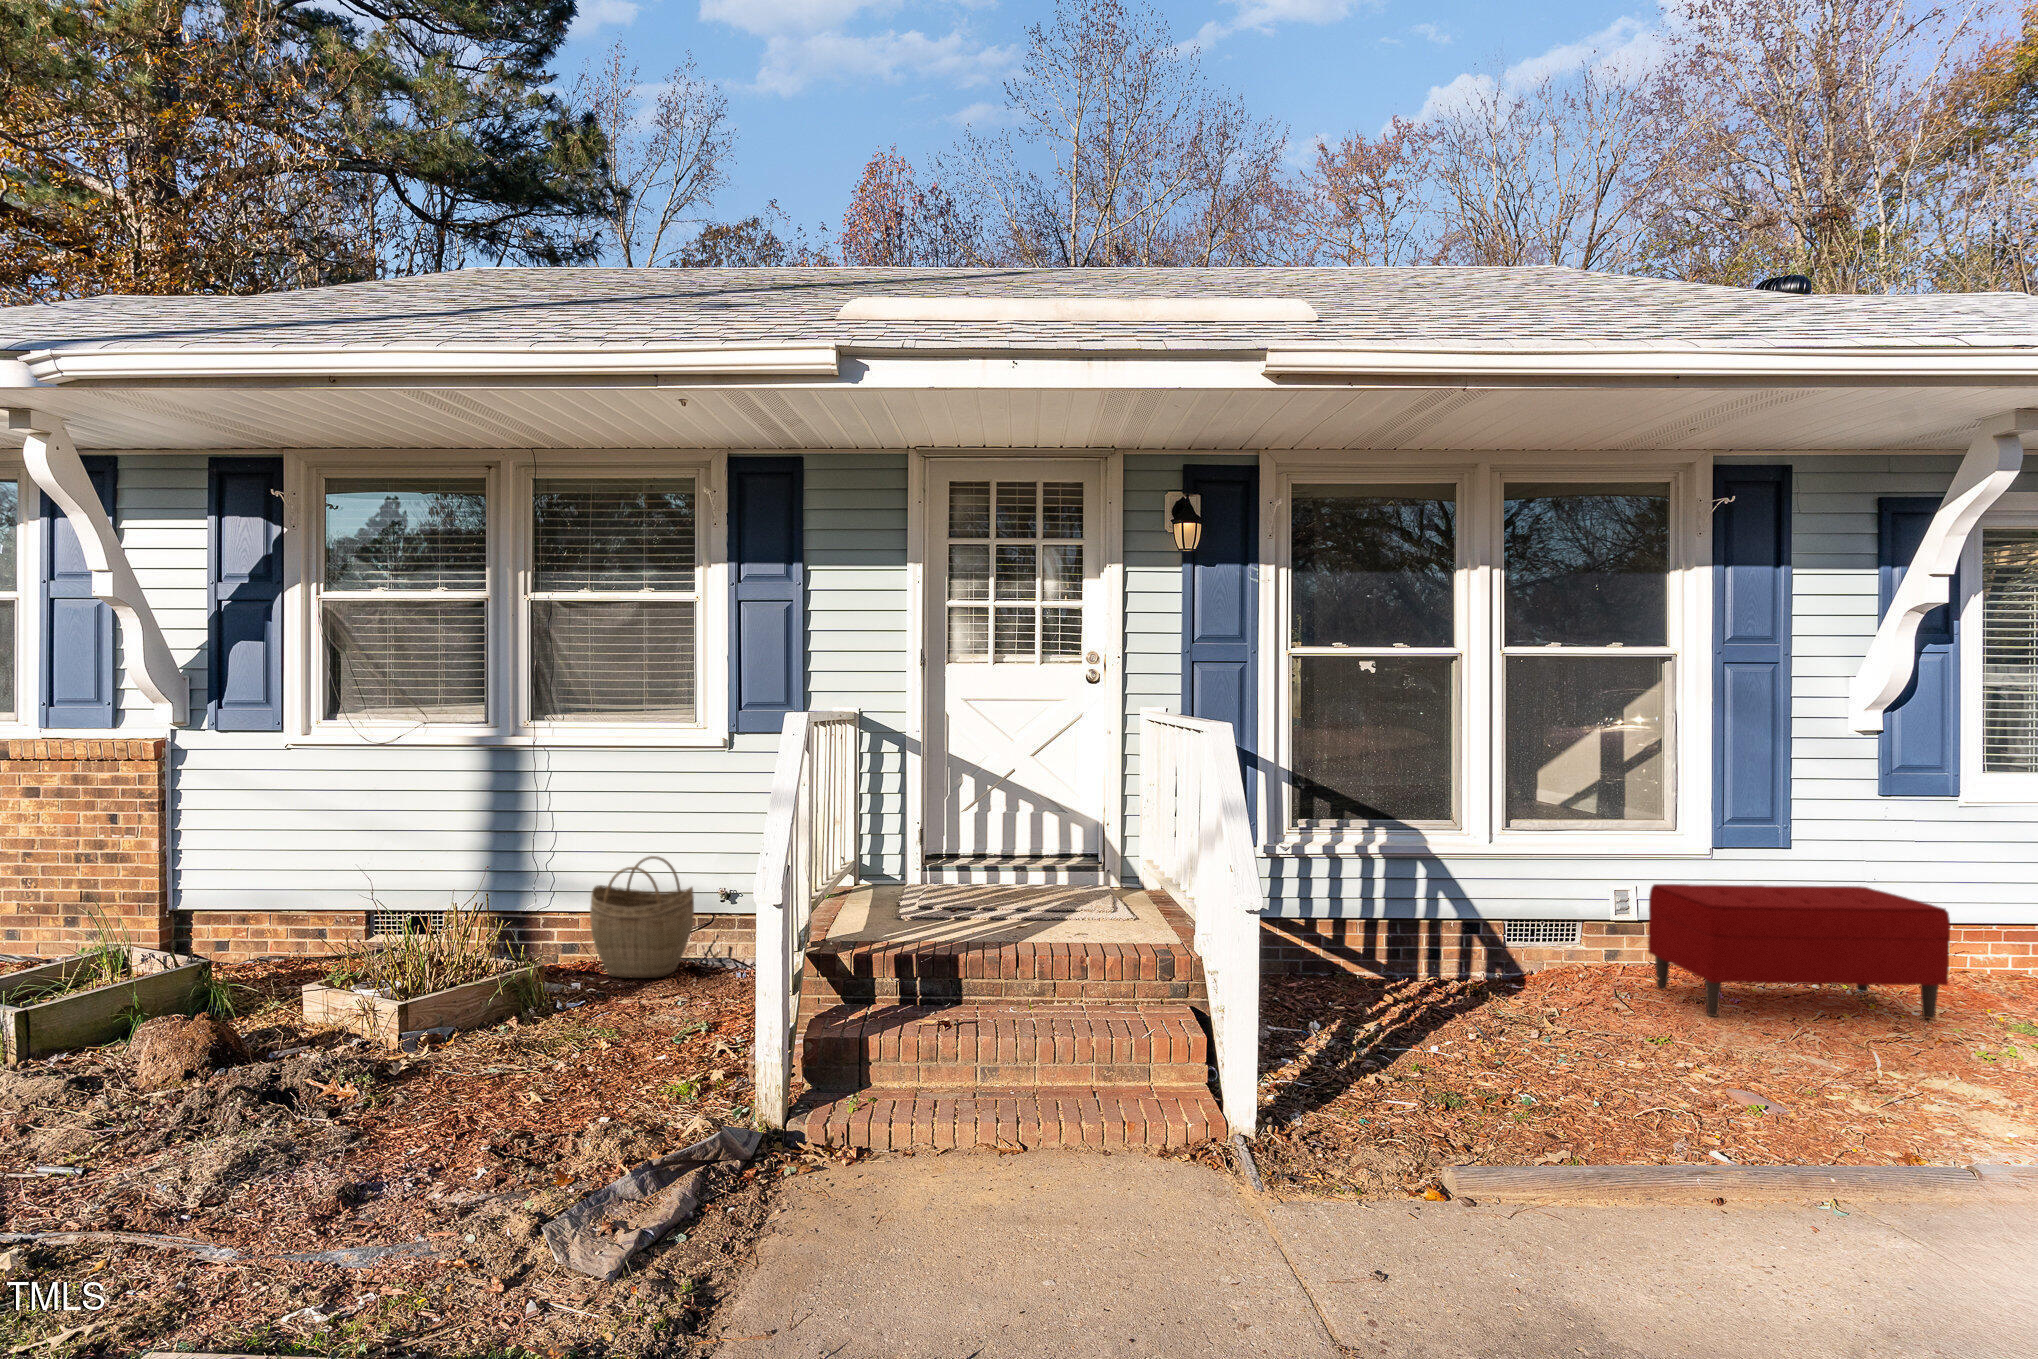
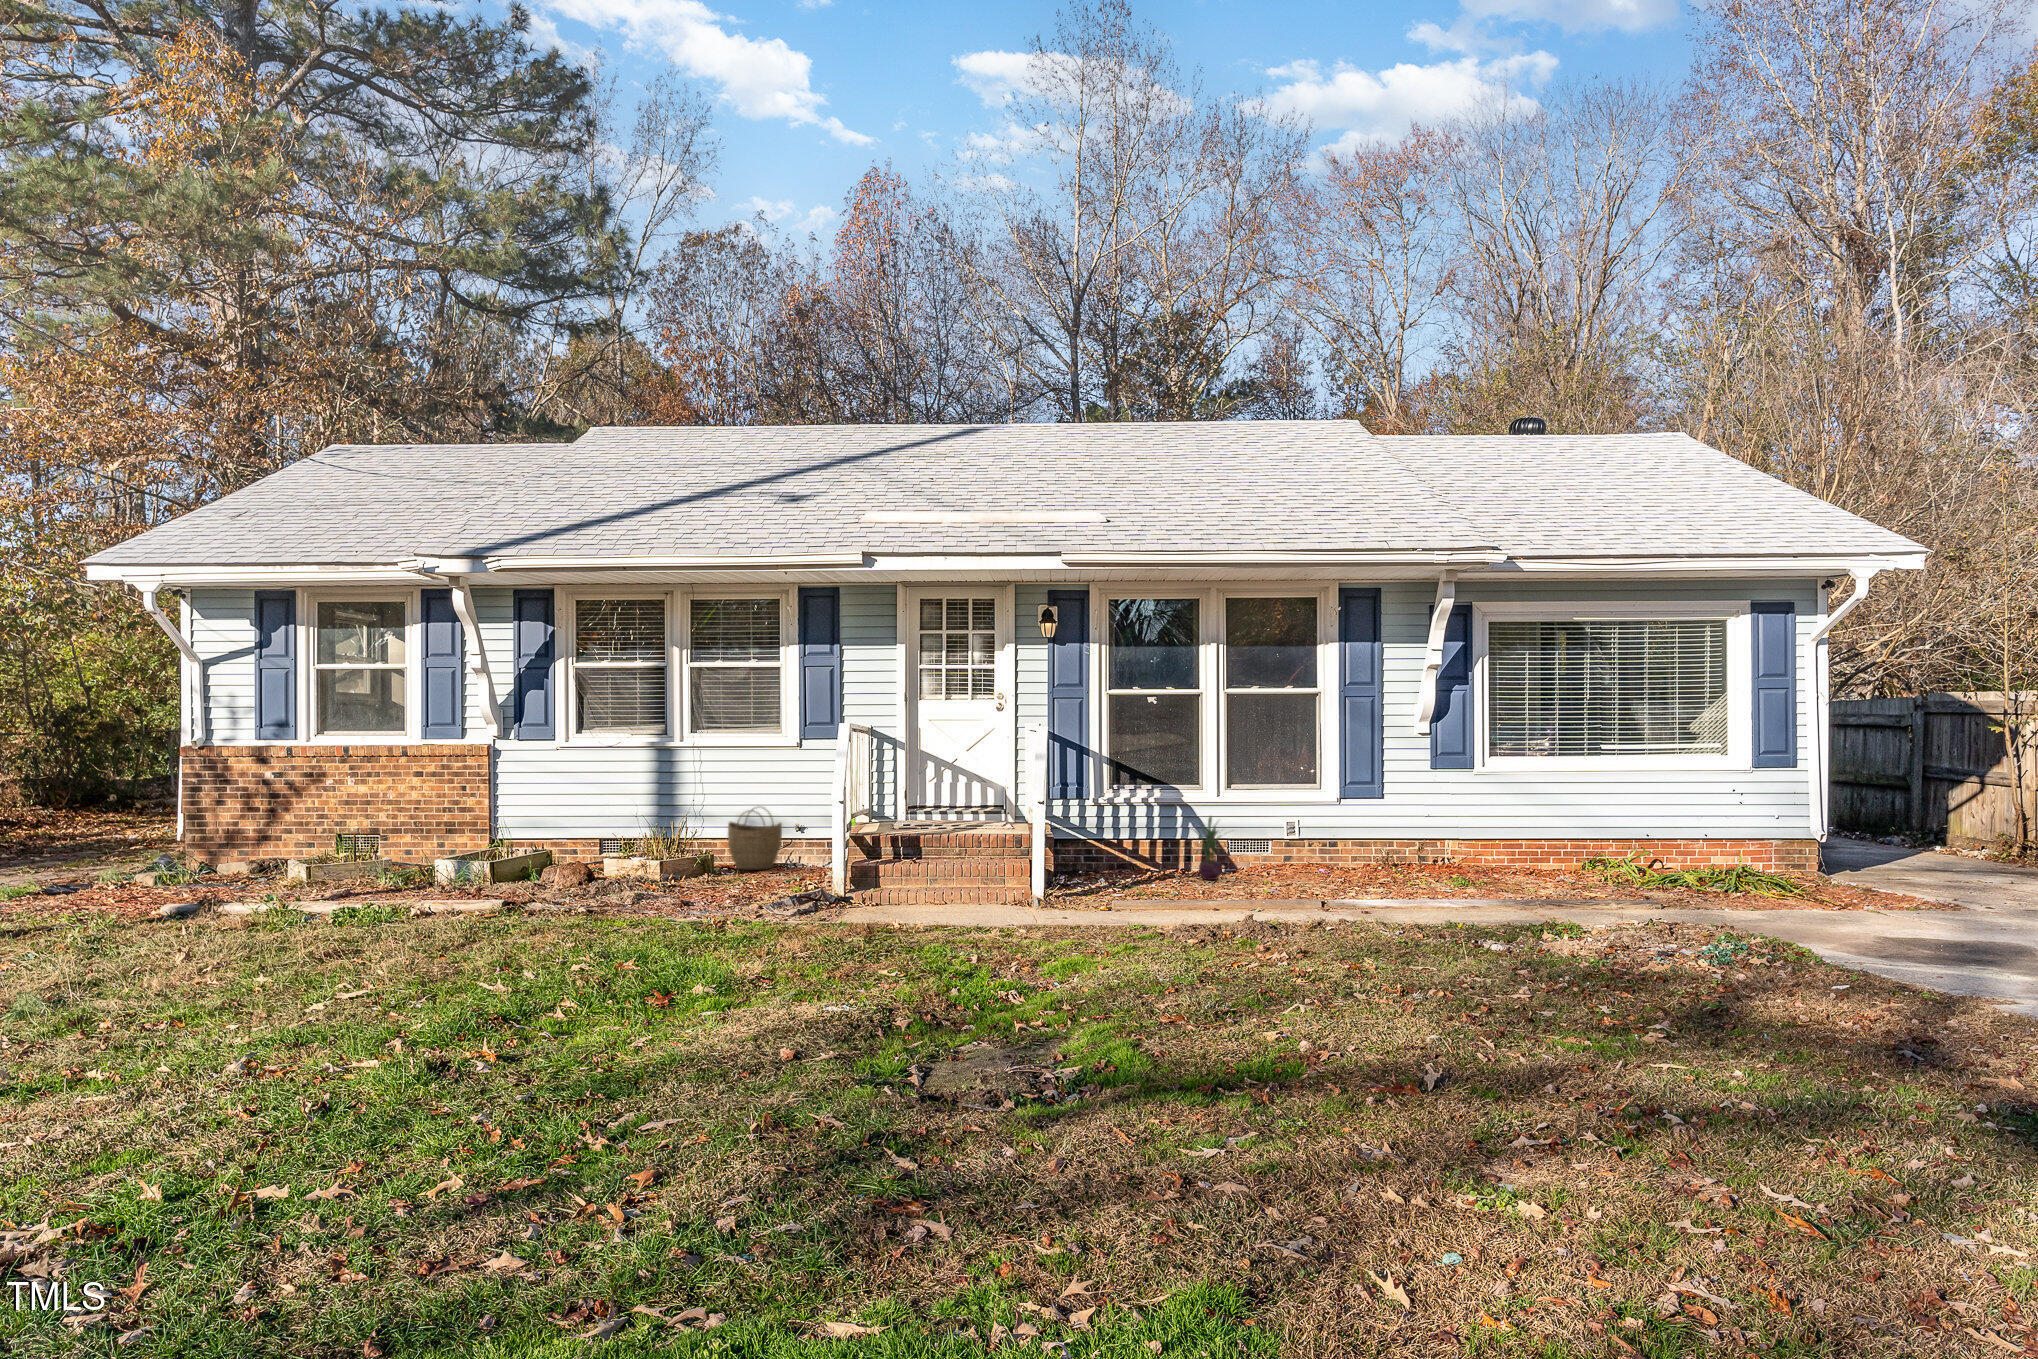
decorative plant: none [1432,881,1558,1006] -> present [1192,816,1225,880]
bench: present [1648,884,1950,1019] -> none [1303,819,1441,885]

